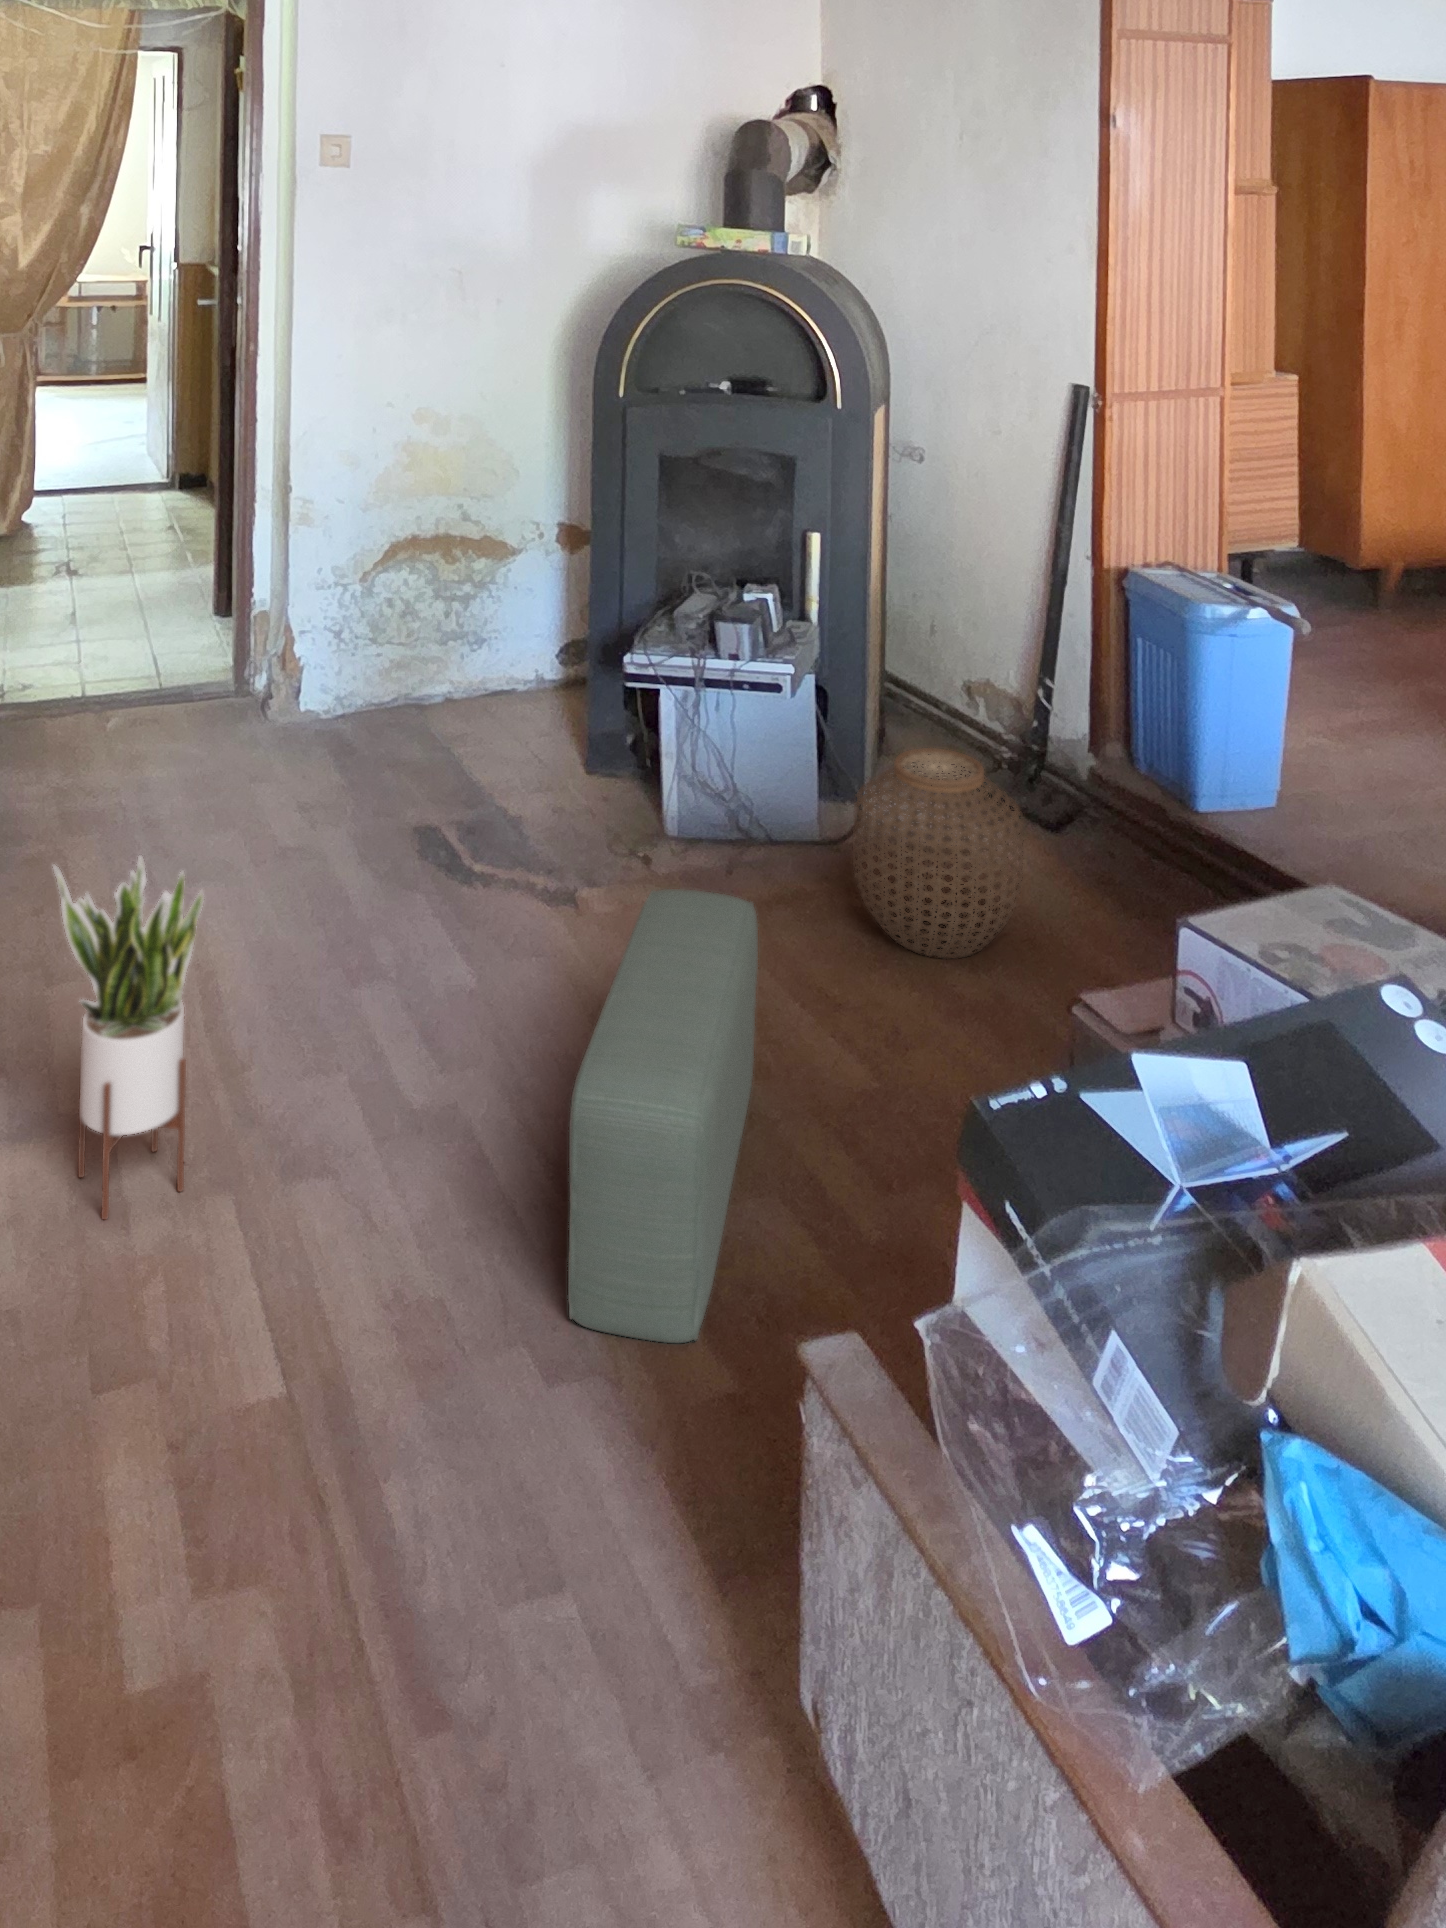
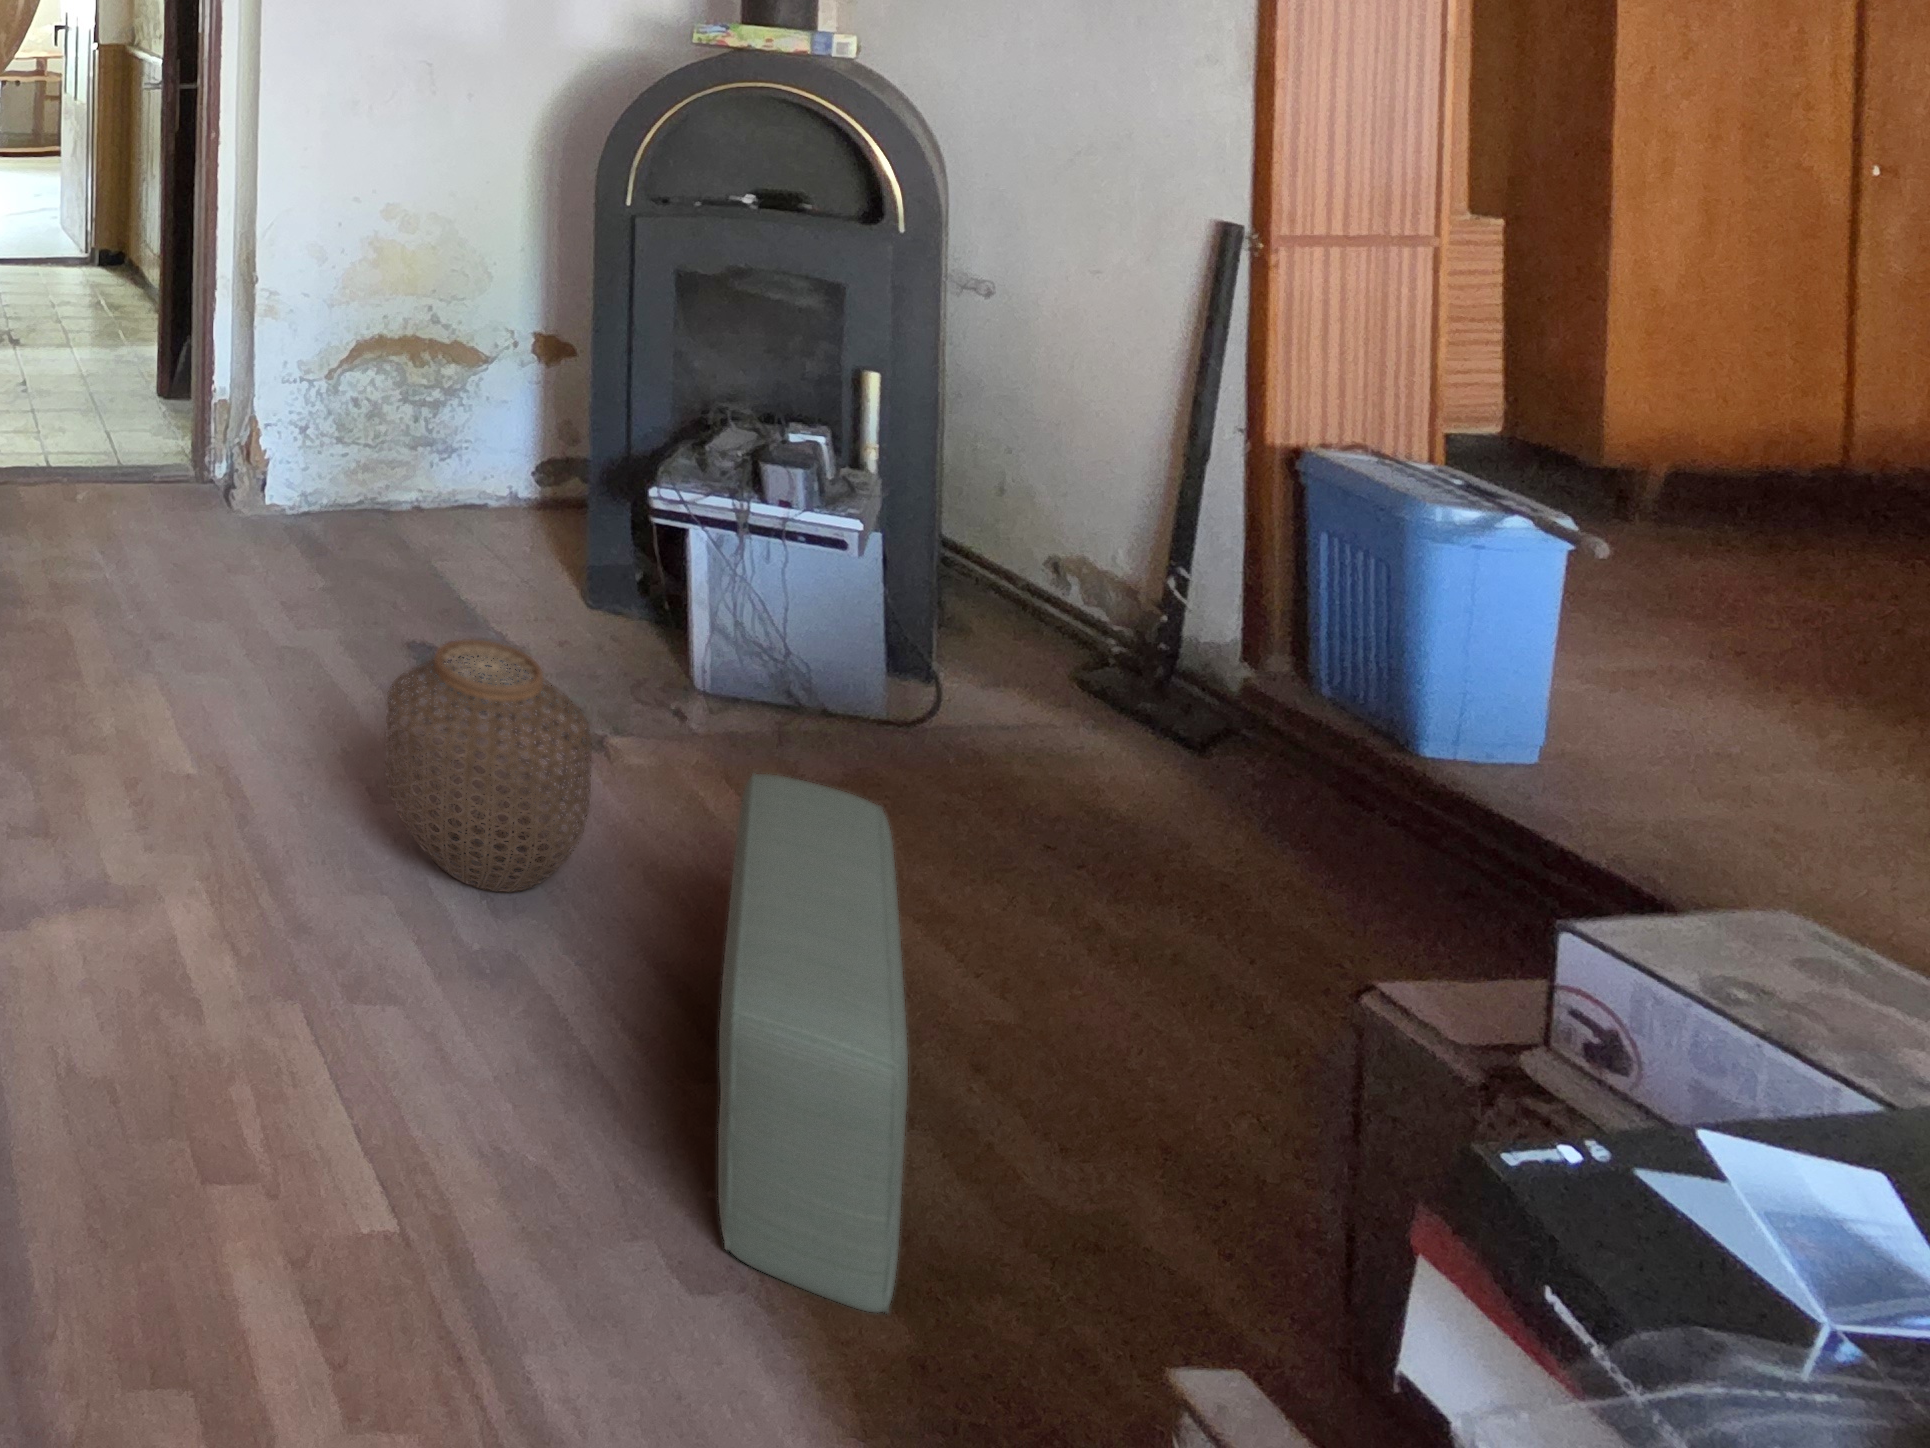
woven basket: present [853,748,1024,959] -> present [385,640,592,892]
potted plant: present [54,856,204,1220] -> none [135,662,279,1019]

